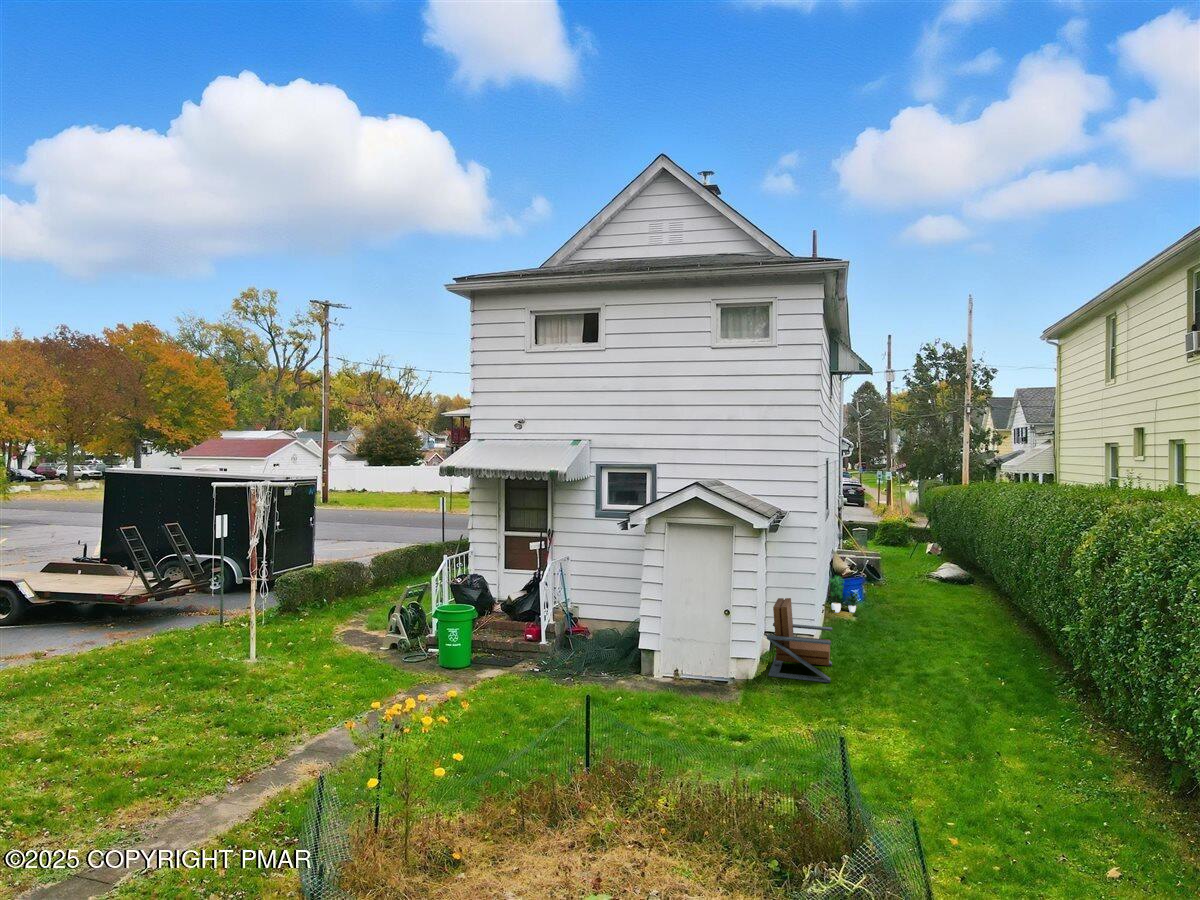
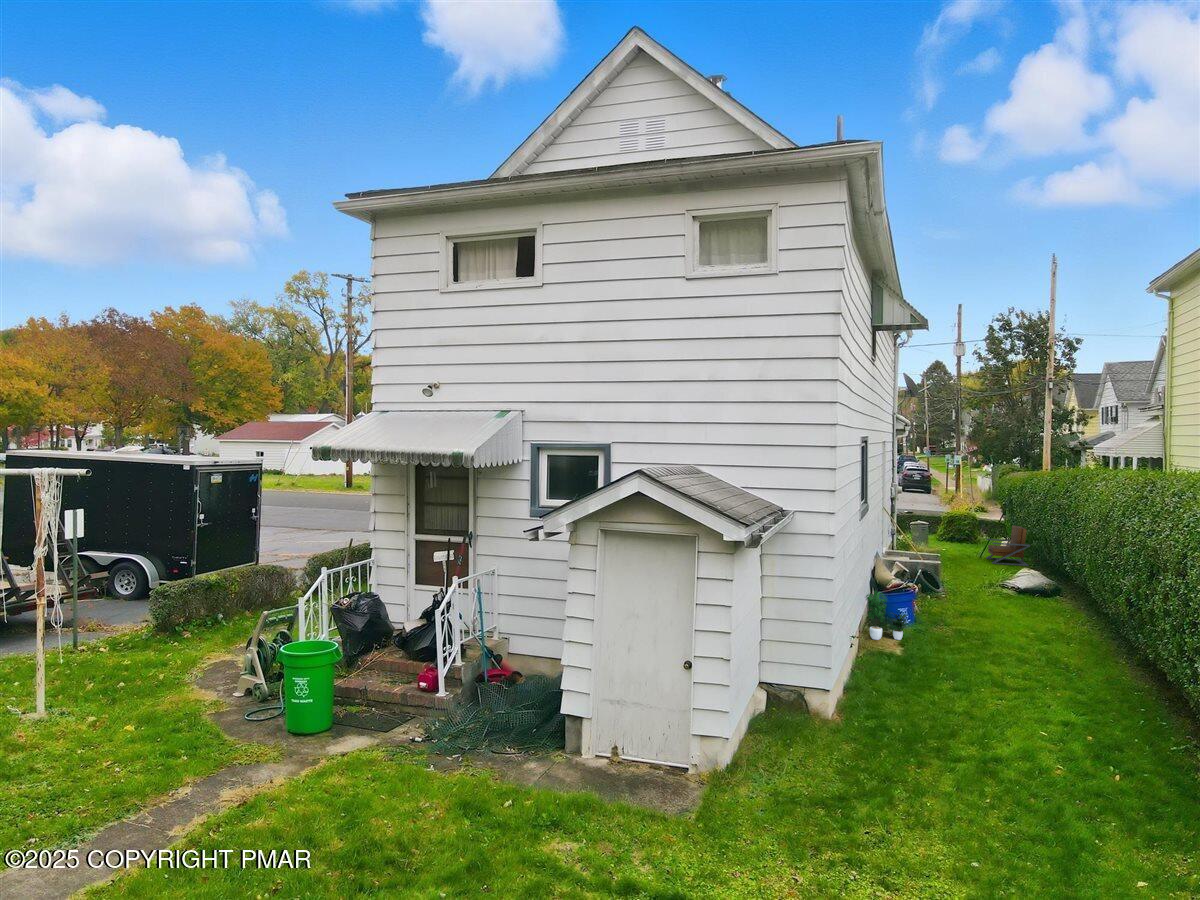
lounge chair: present [767,598,832,683] -> present [986,525,1030,566]

